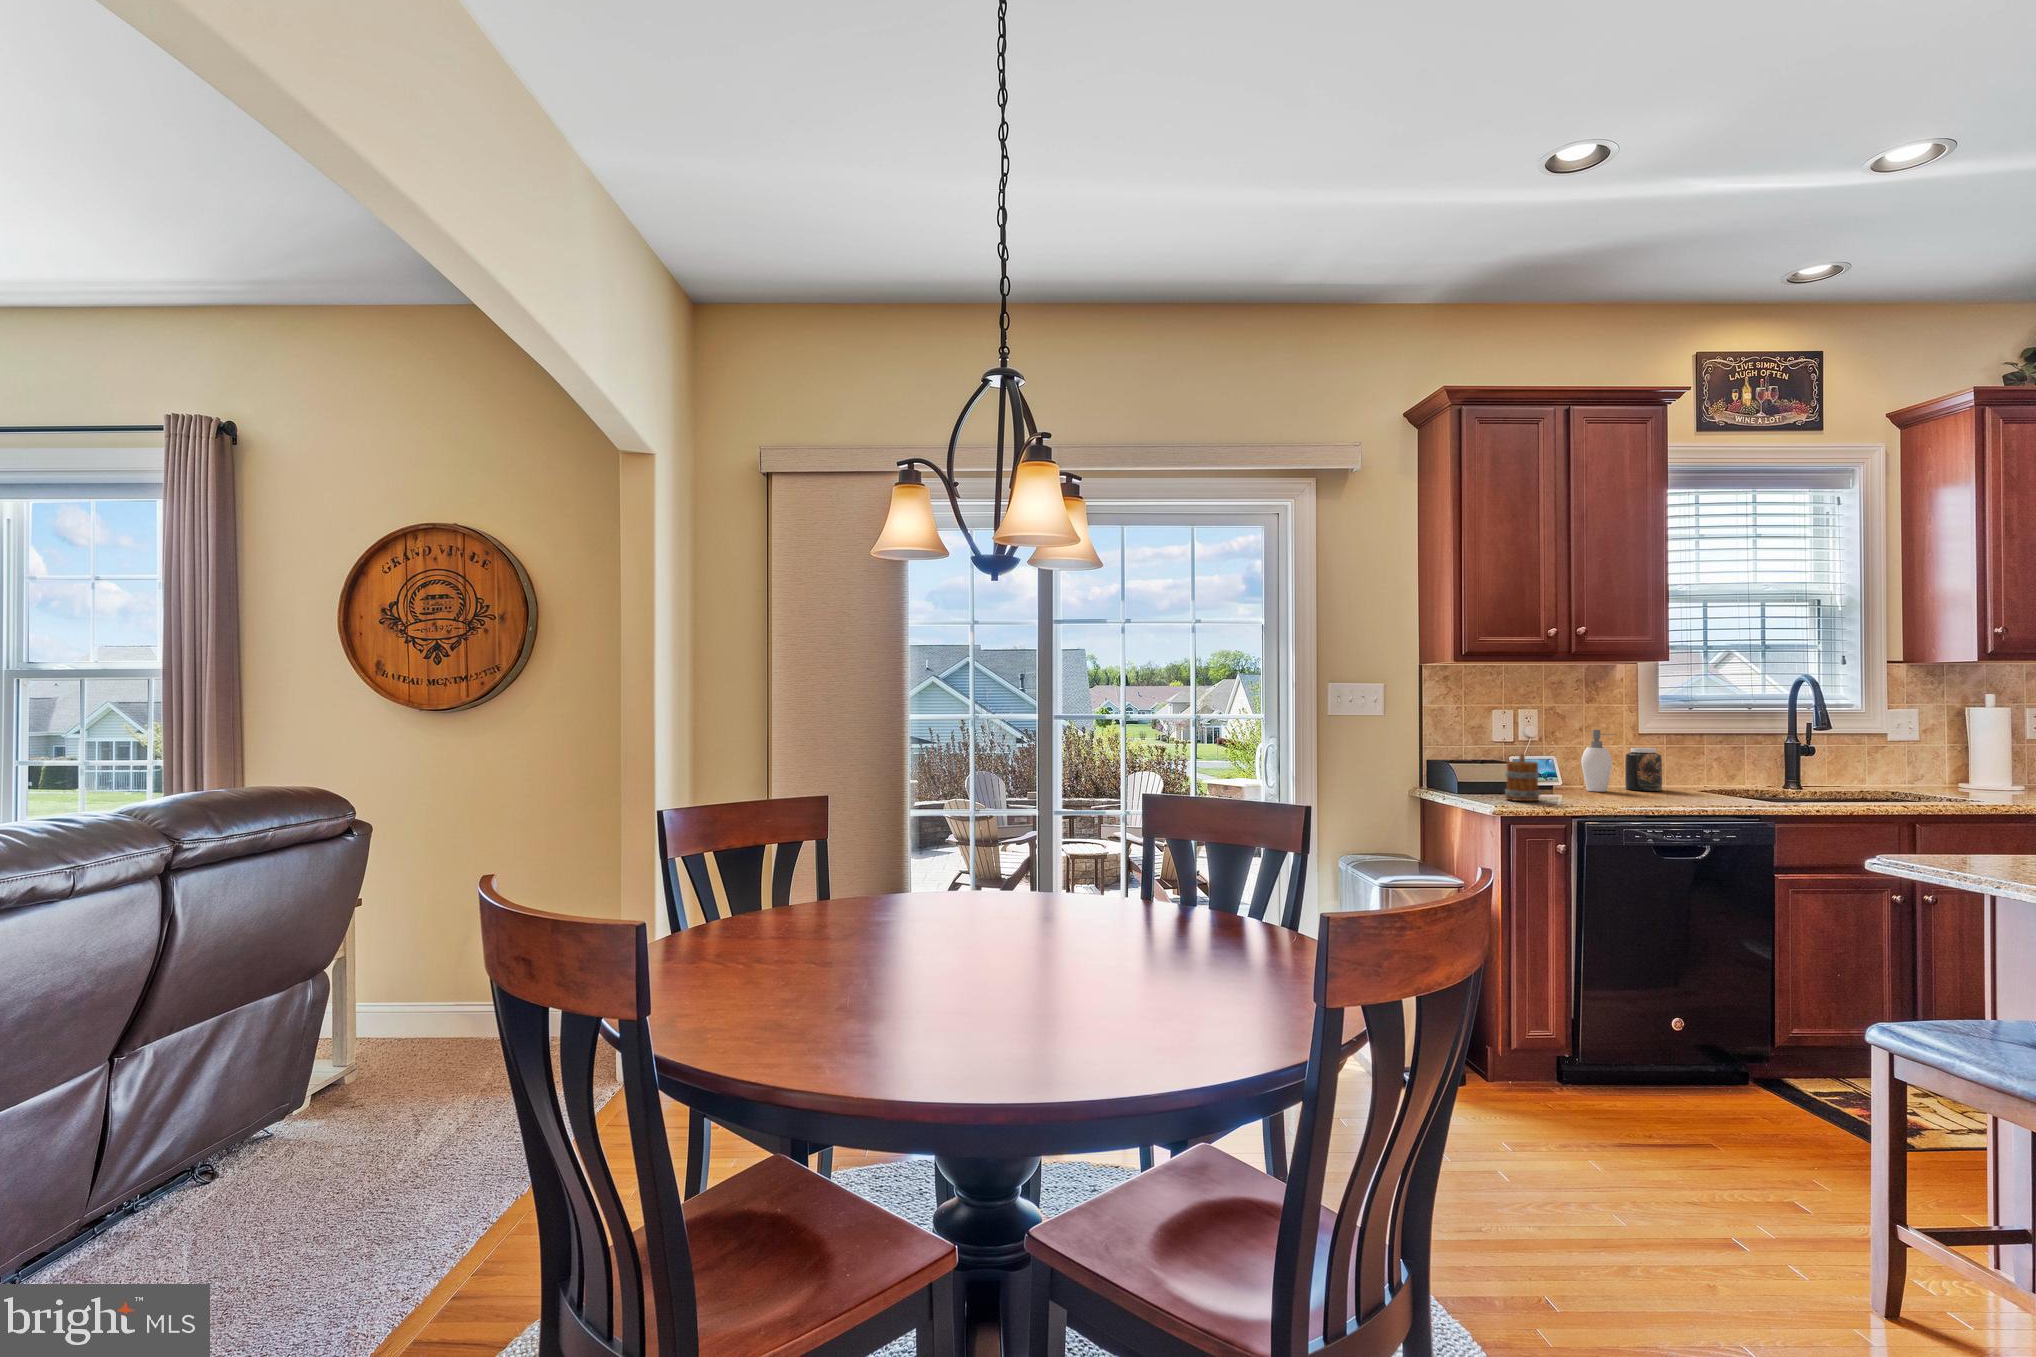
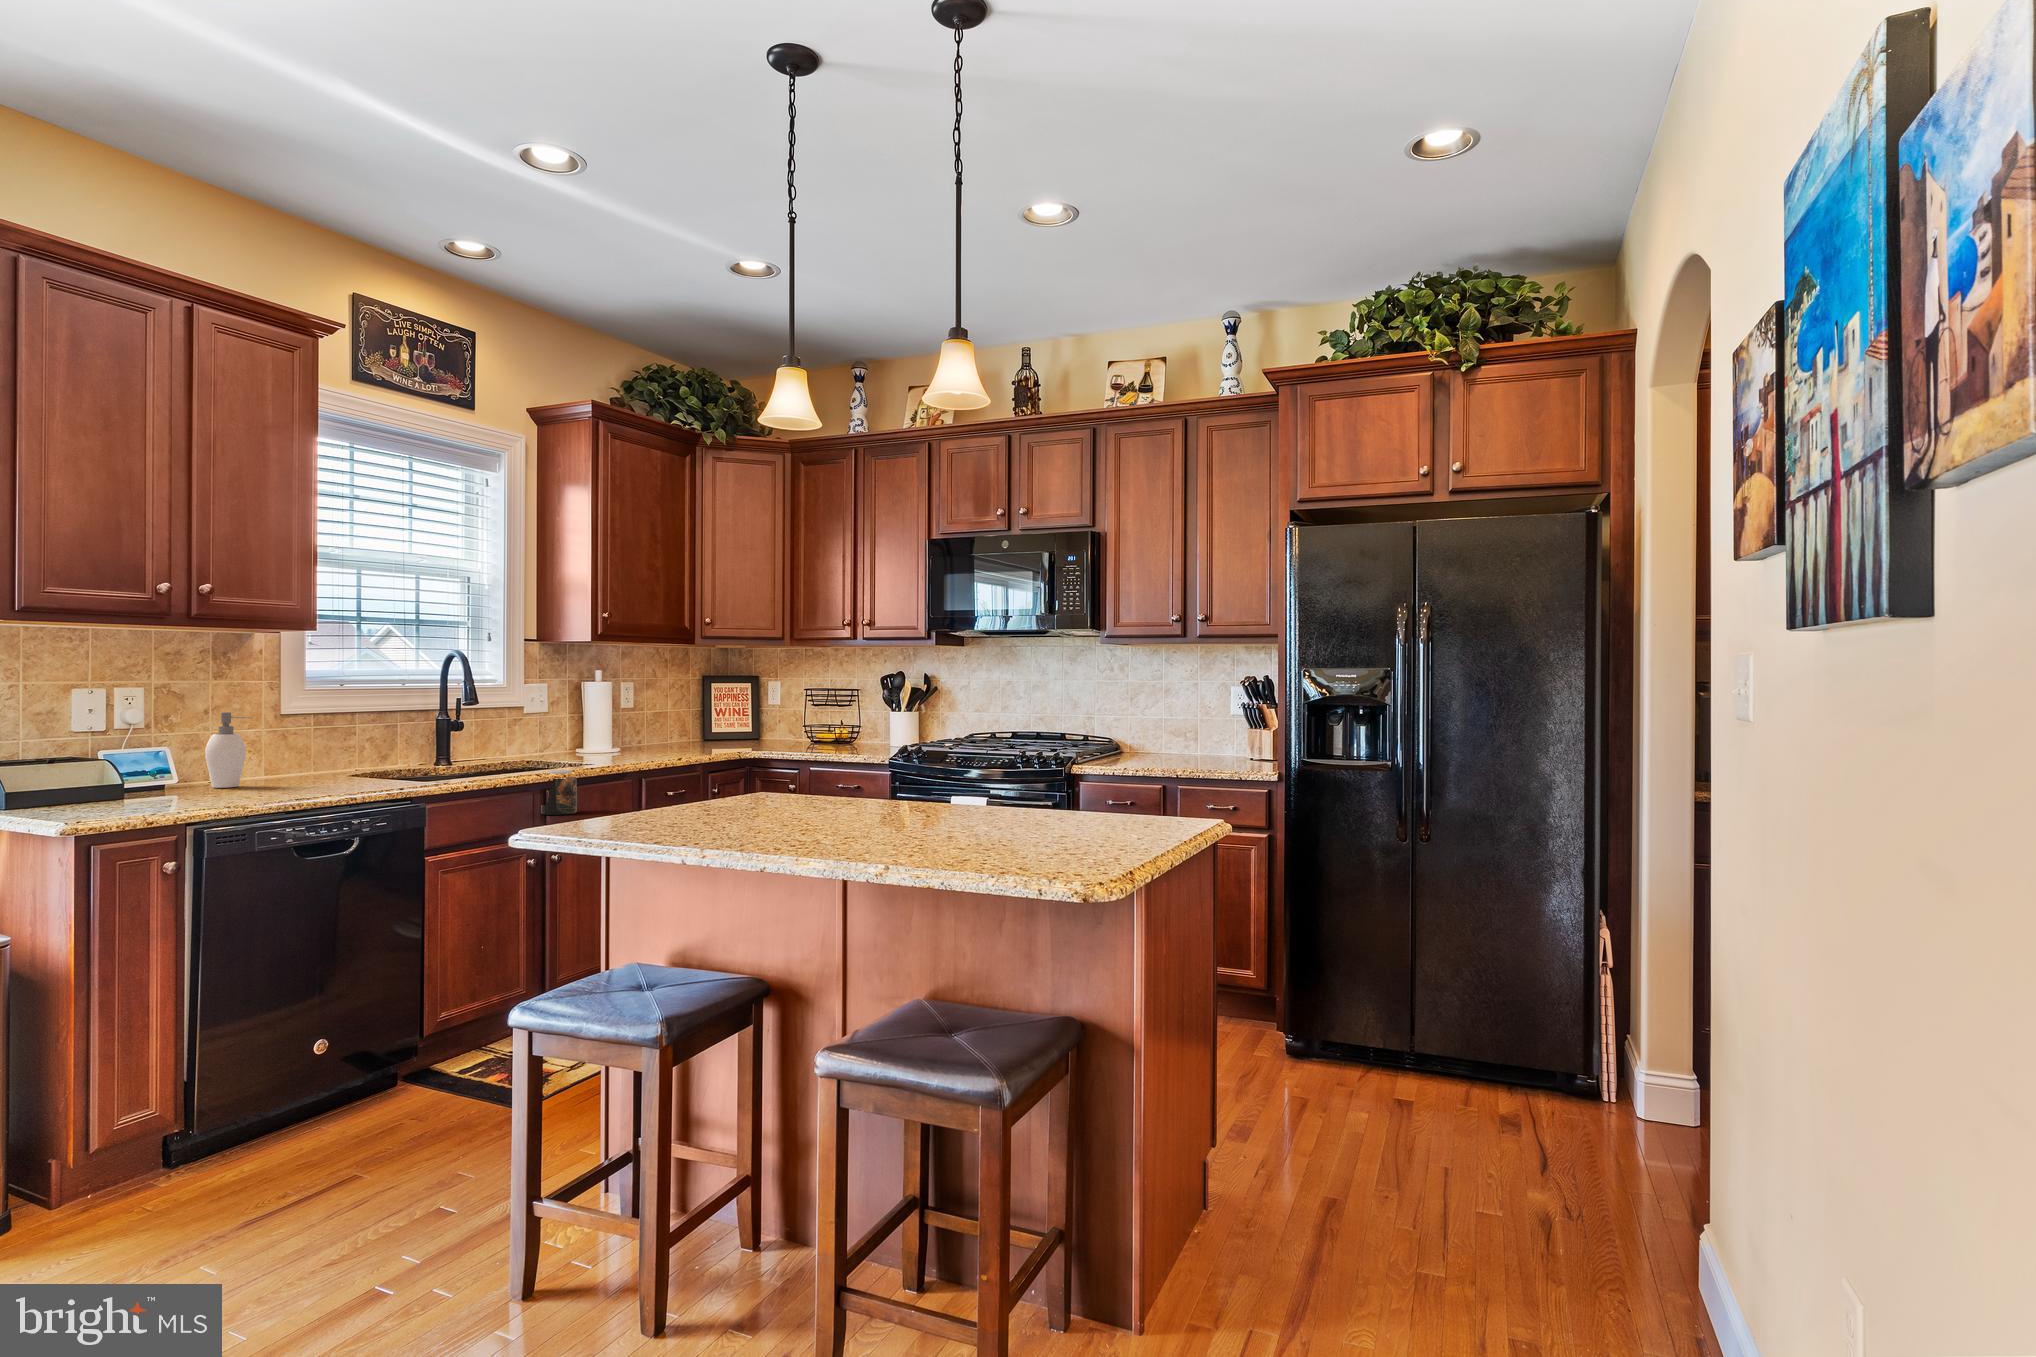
jar: present [1625,748,1662,791] -> present [541,770,577,815]
mug: present [1505,754,1540,801] -> none [89,747,144,811]

